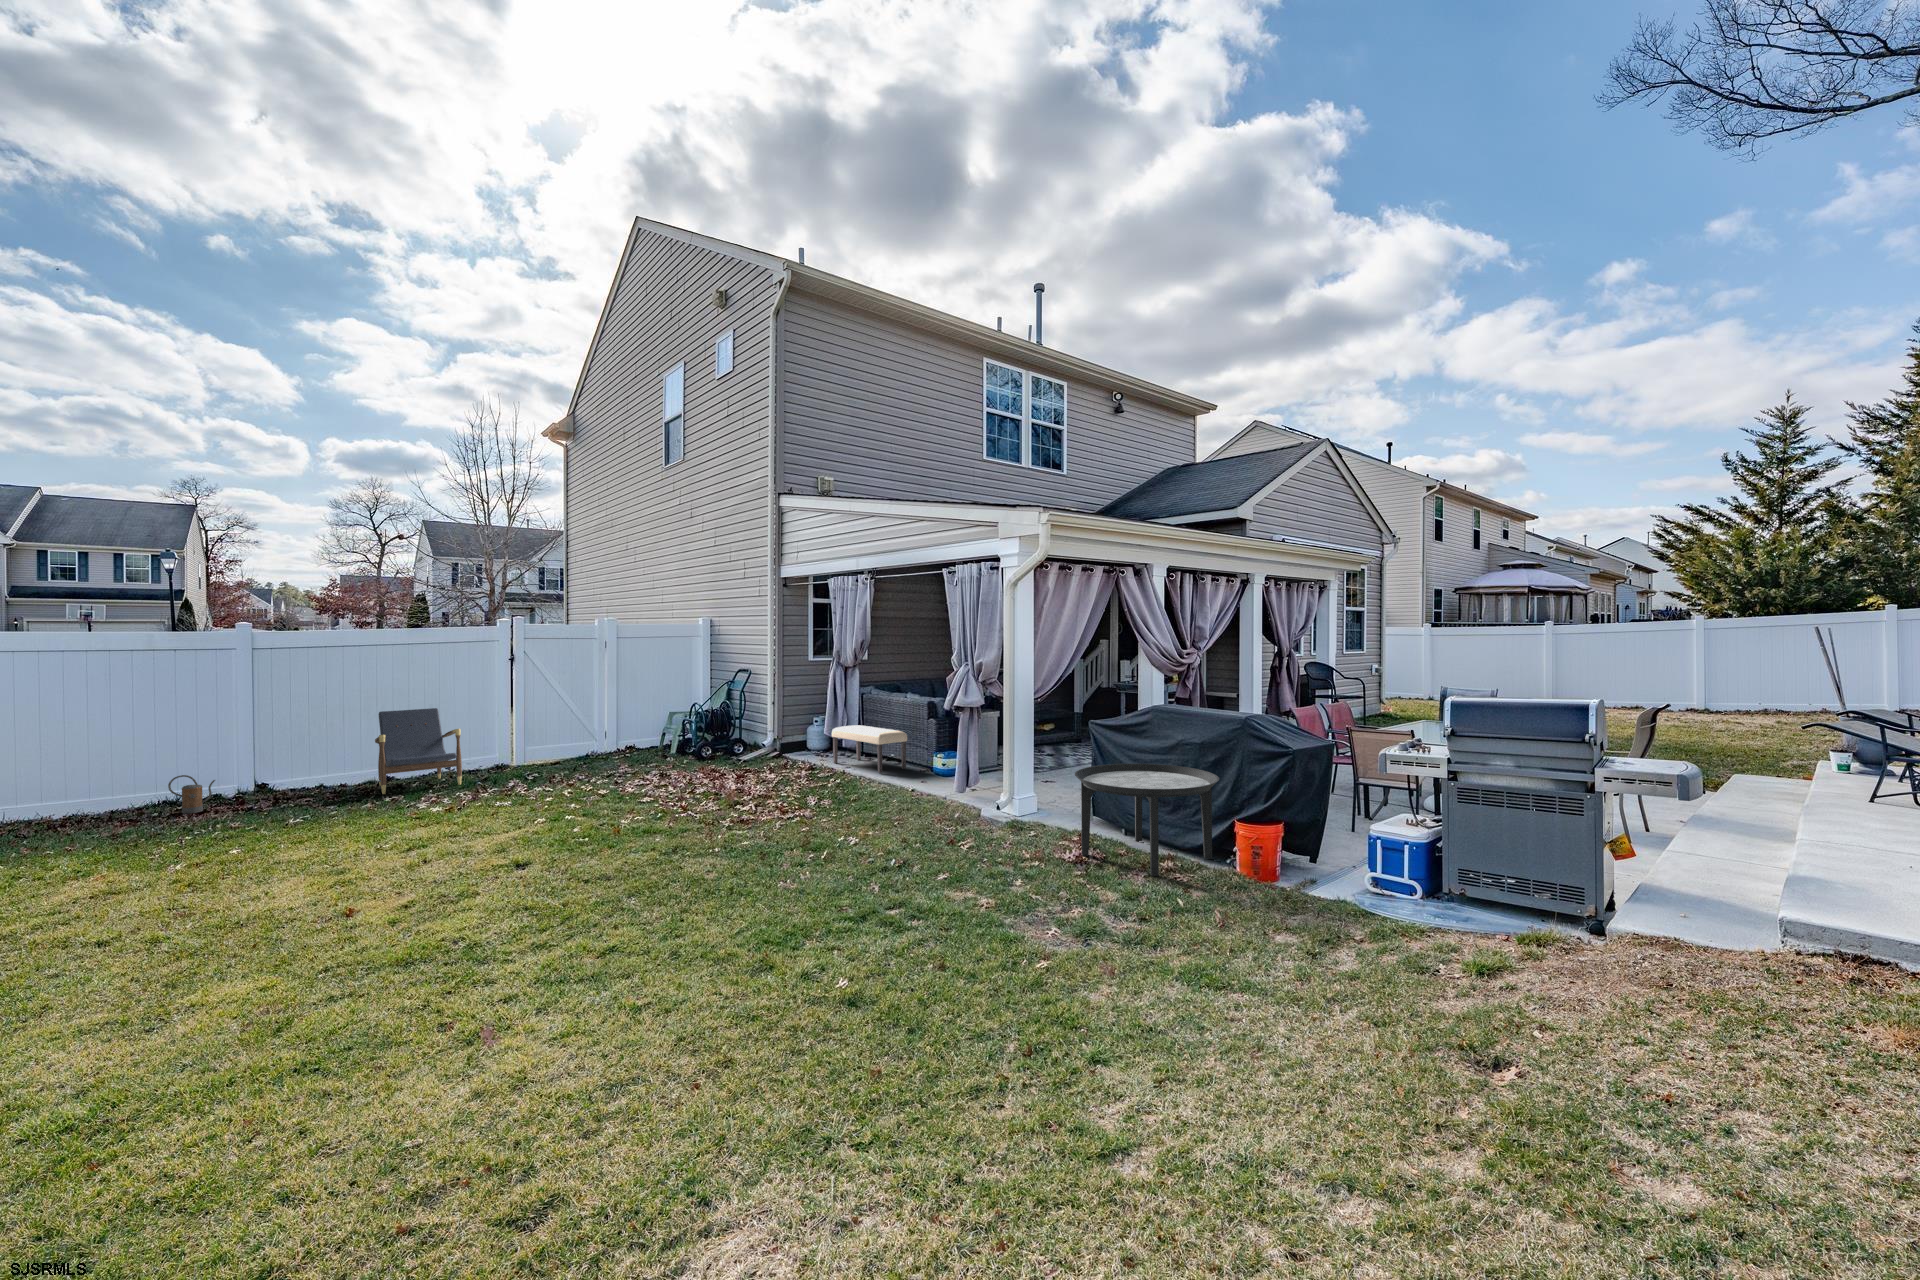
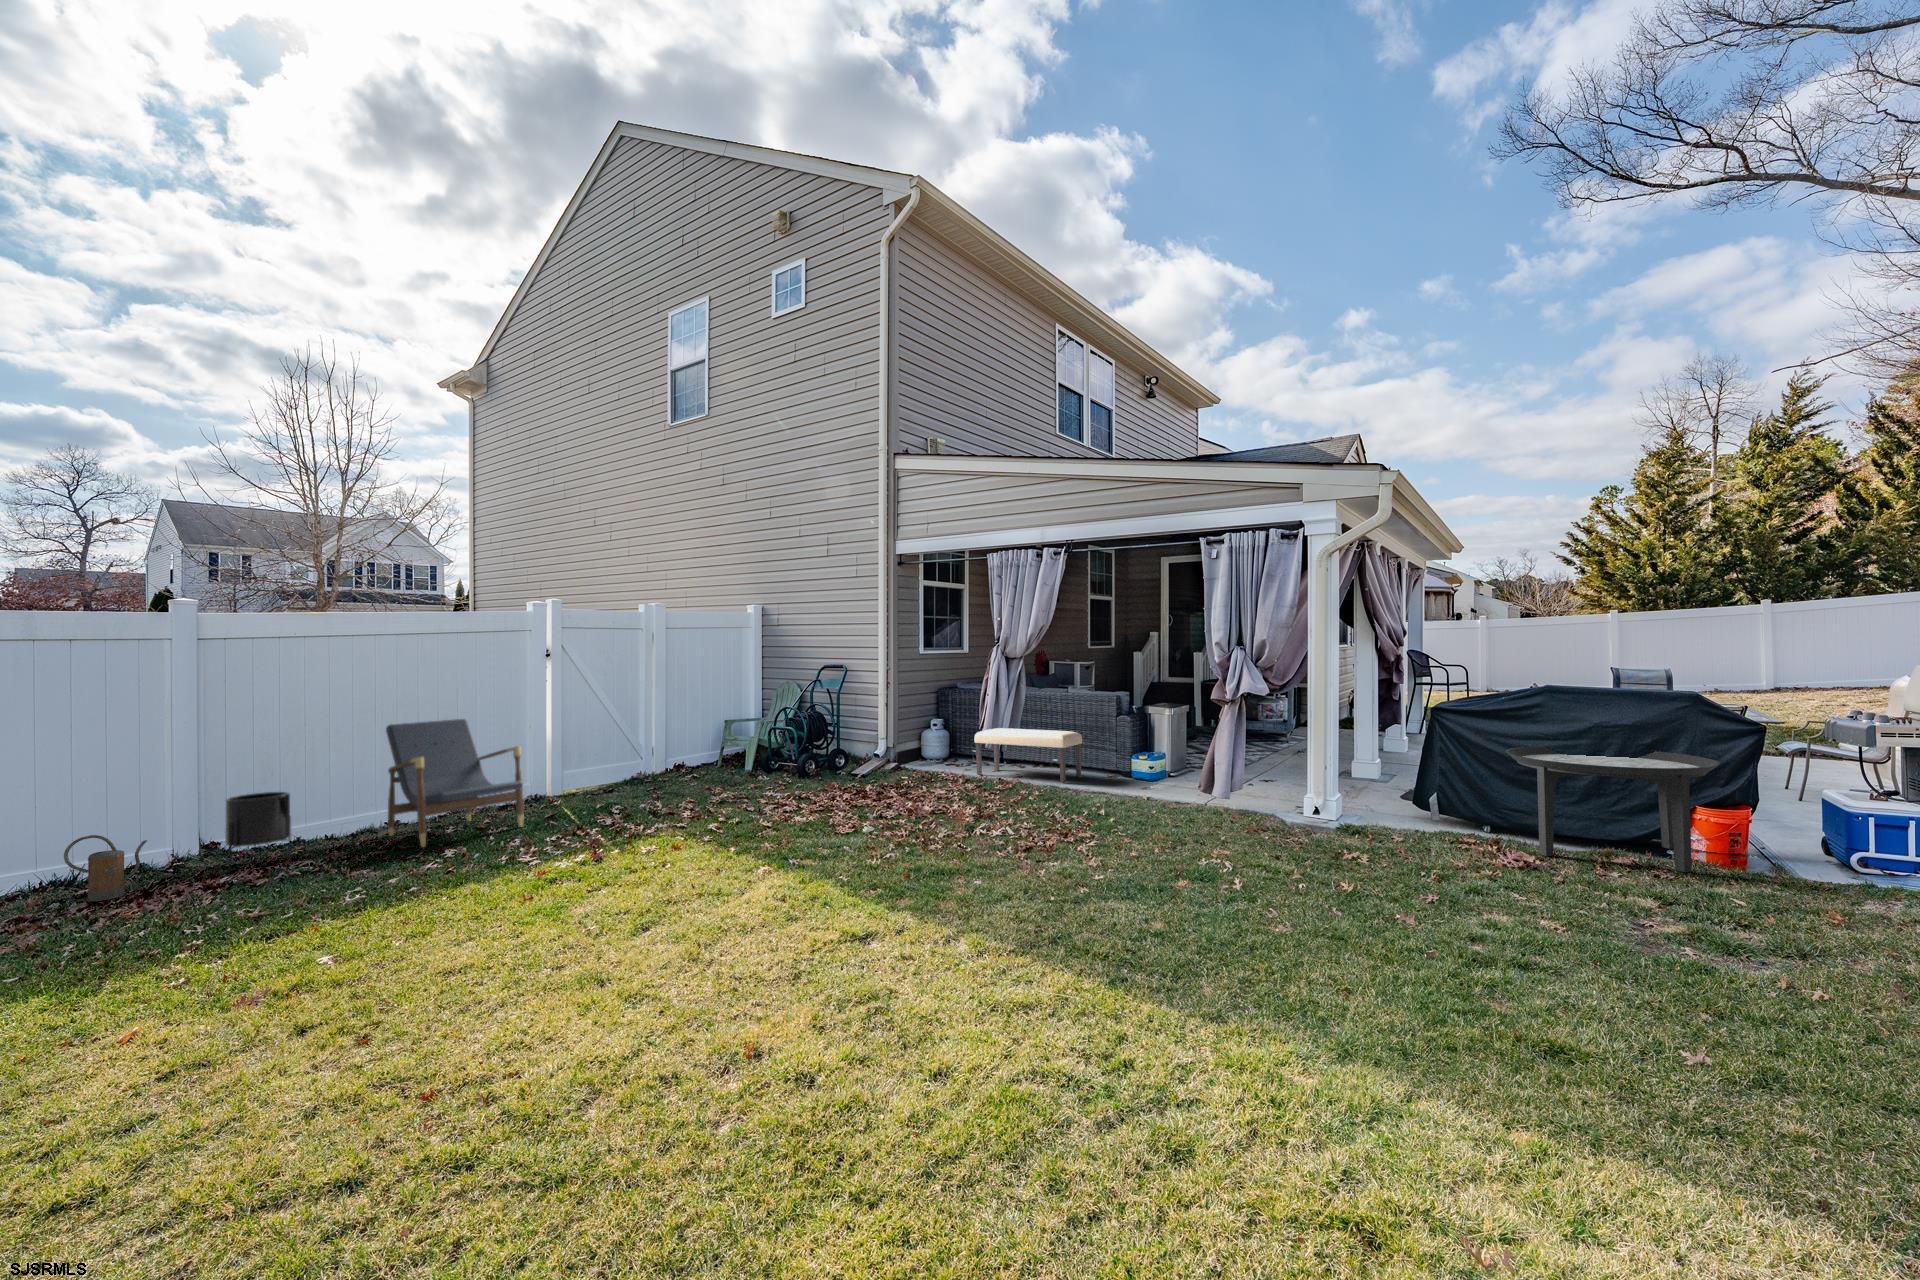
planter: none [266,754,306,802] -> present [225,792,291,871]

